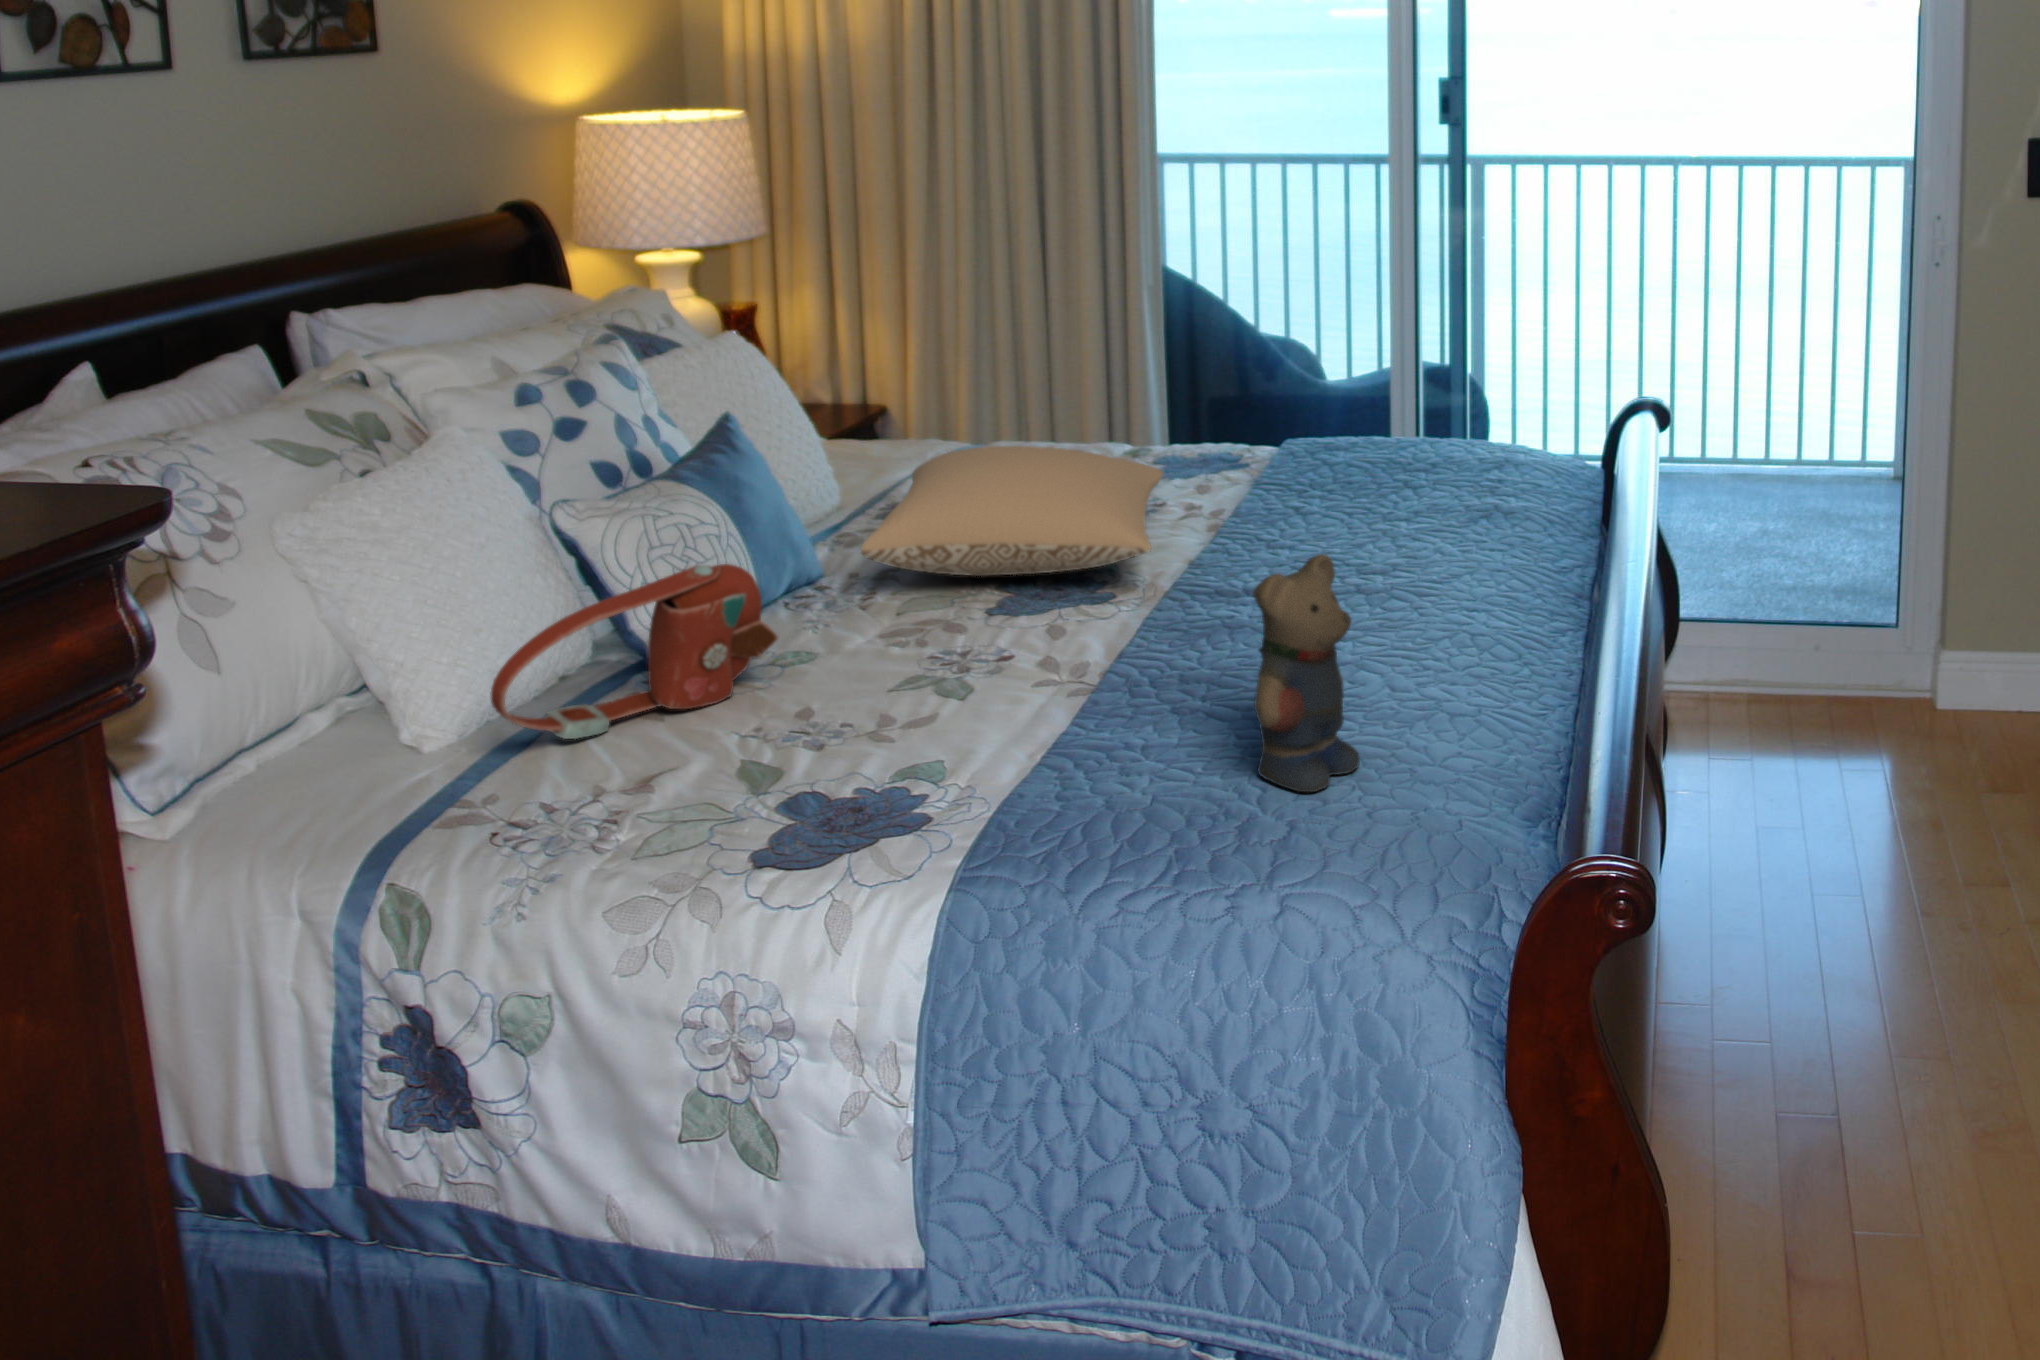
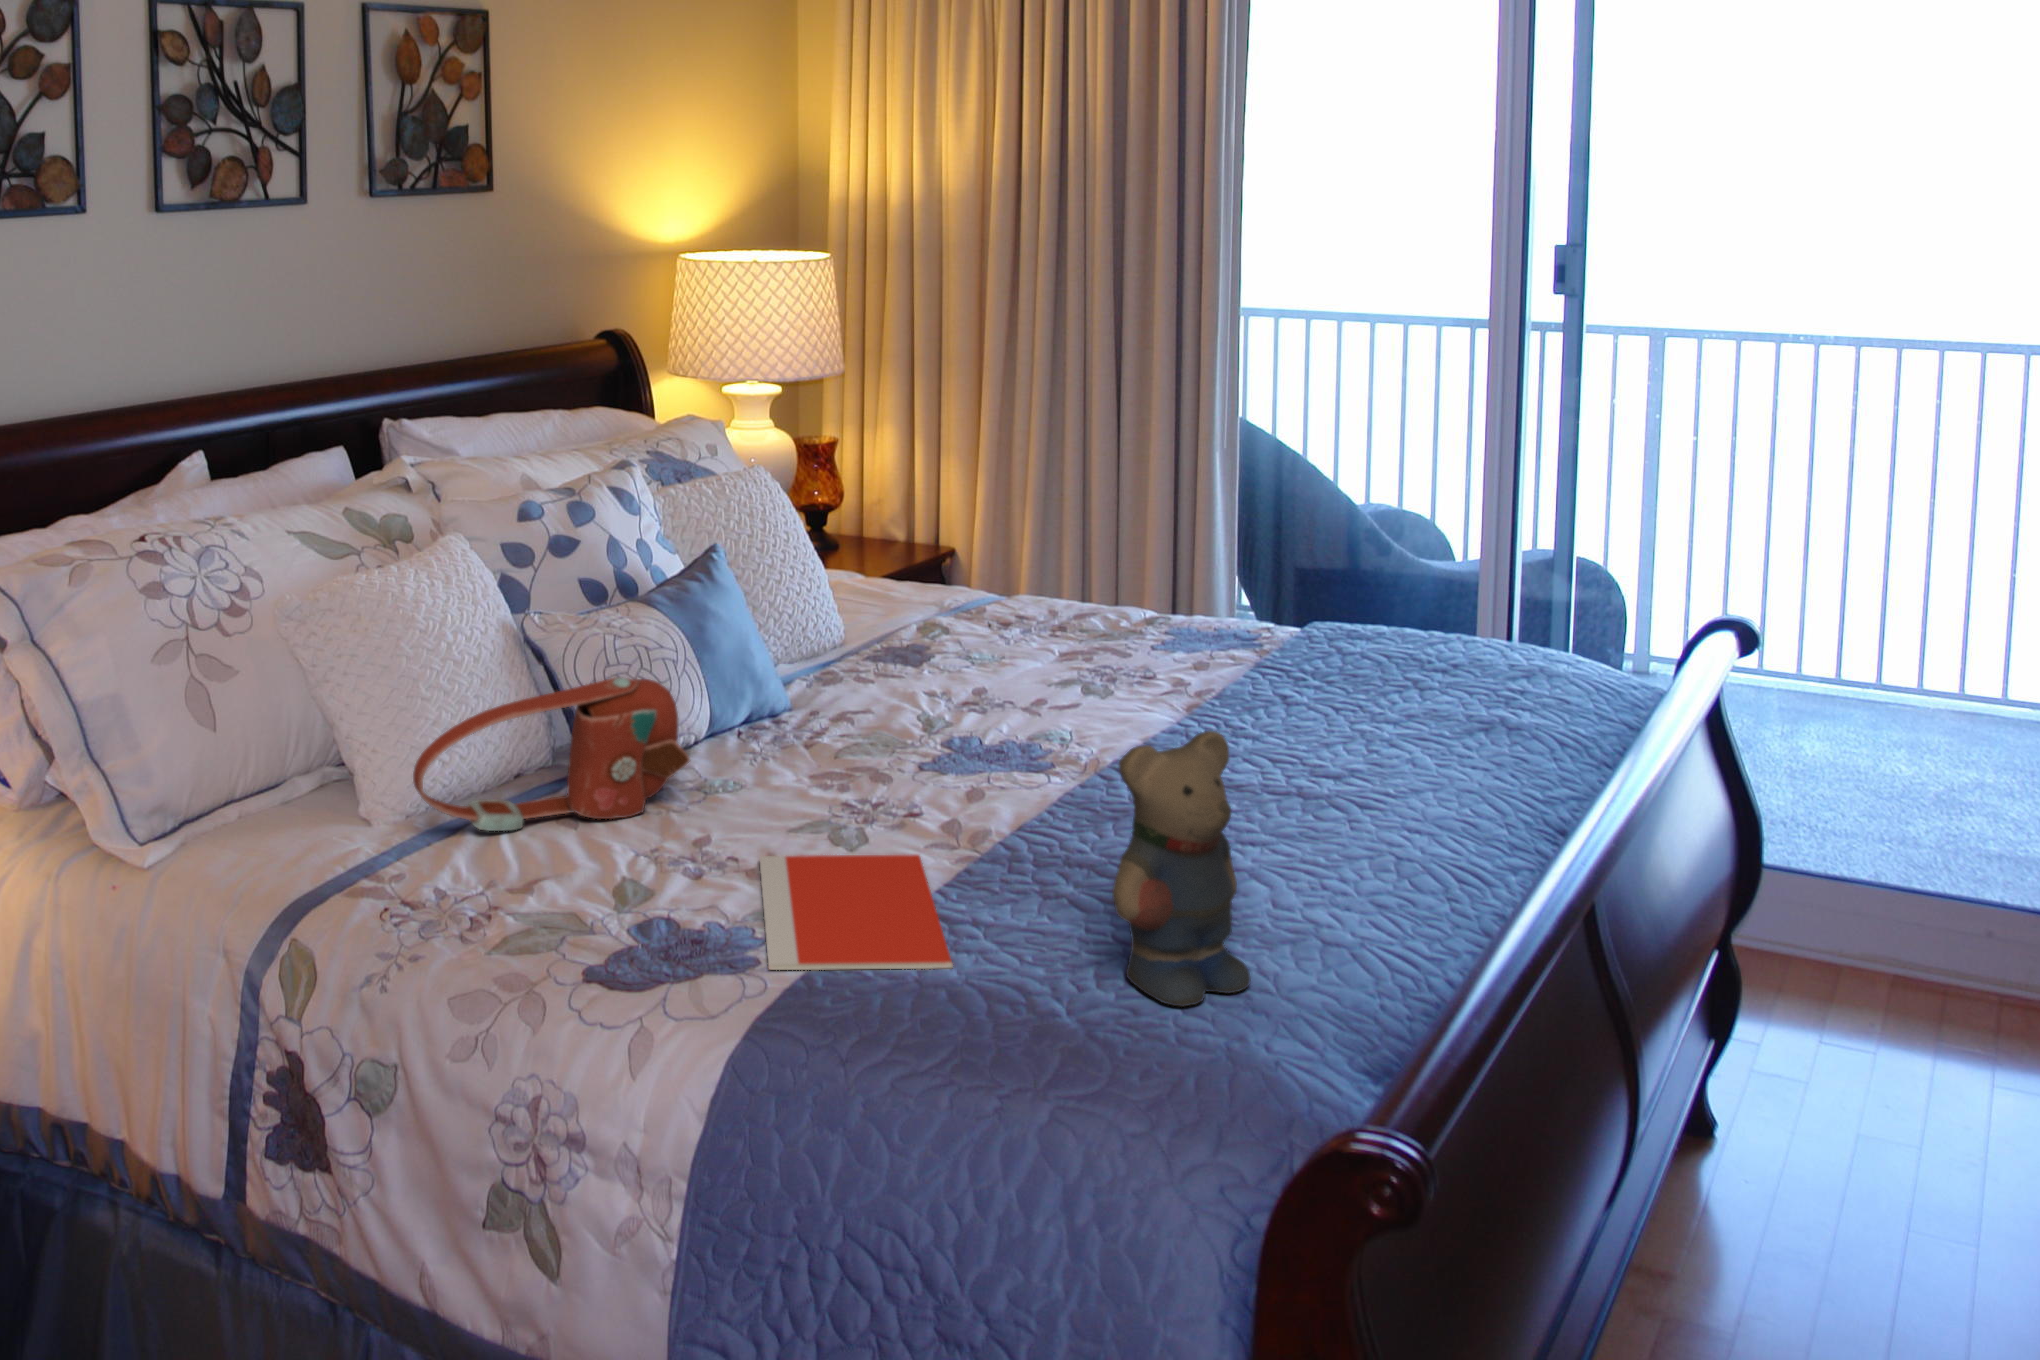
pillow: present [861,446,1164,576] -> none [806,593,1161,731]
notebook: none [876,696,1106,826] -> present [760,854,953,970]

